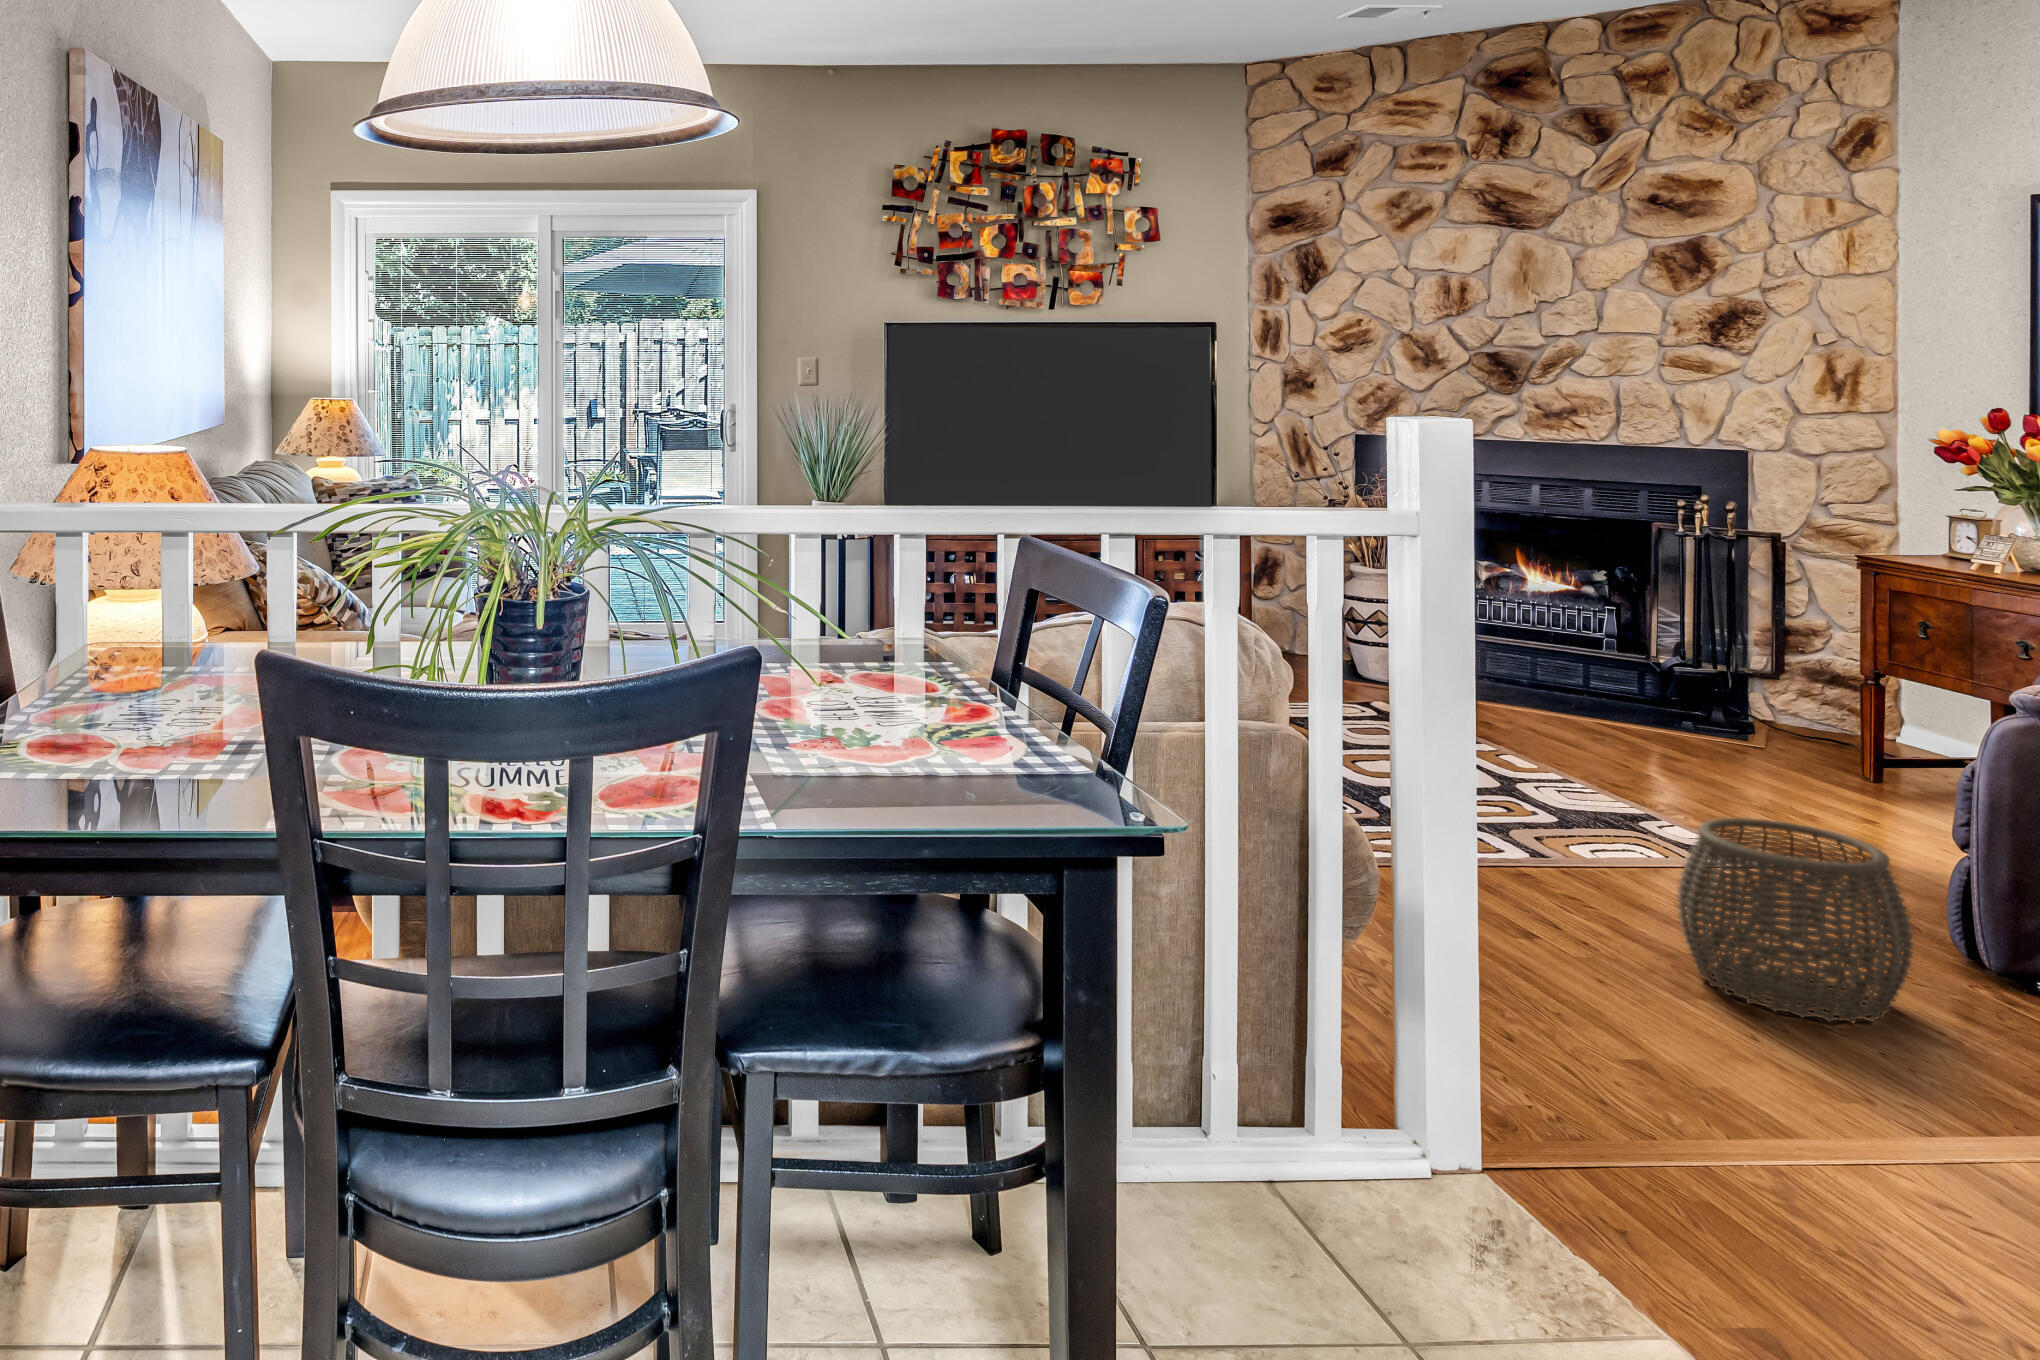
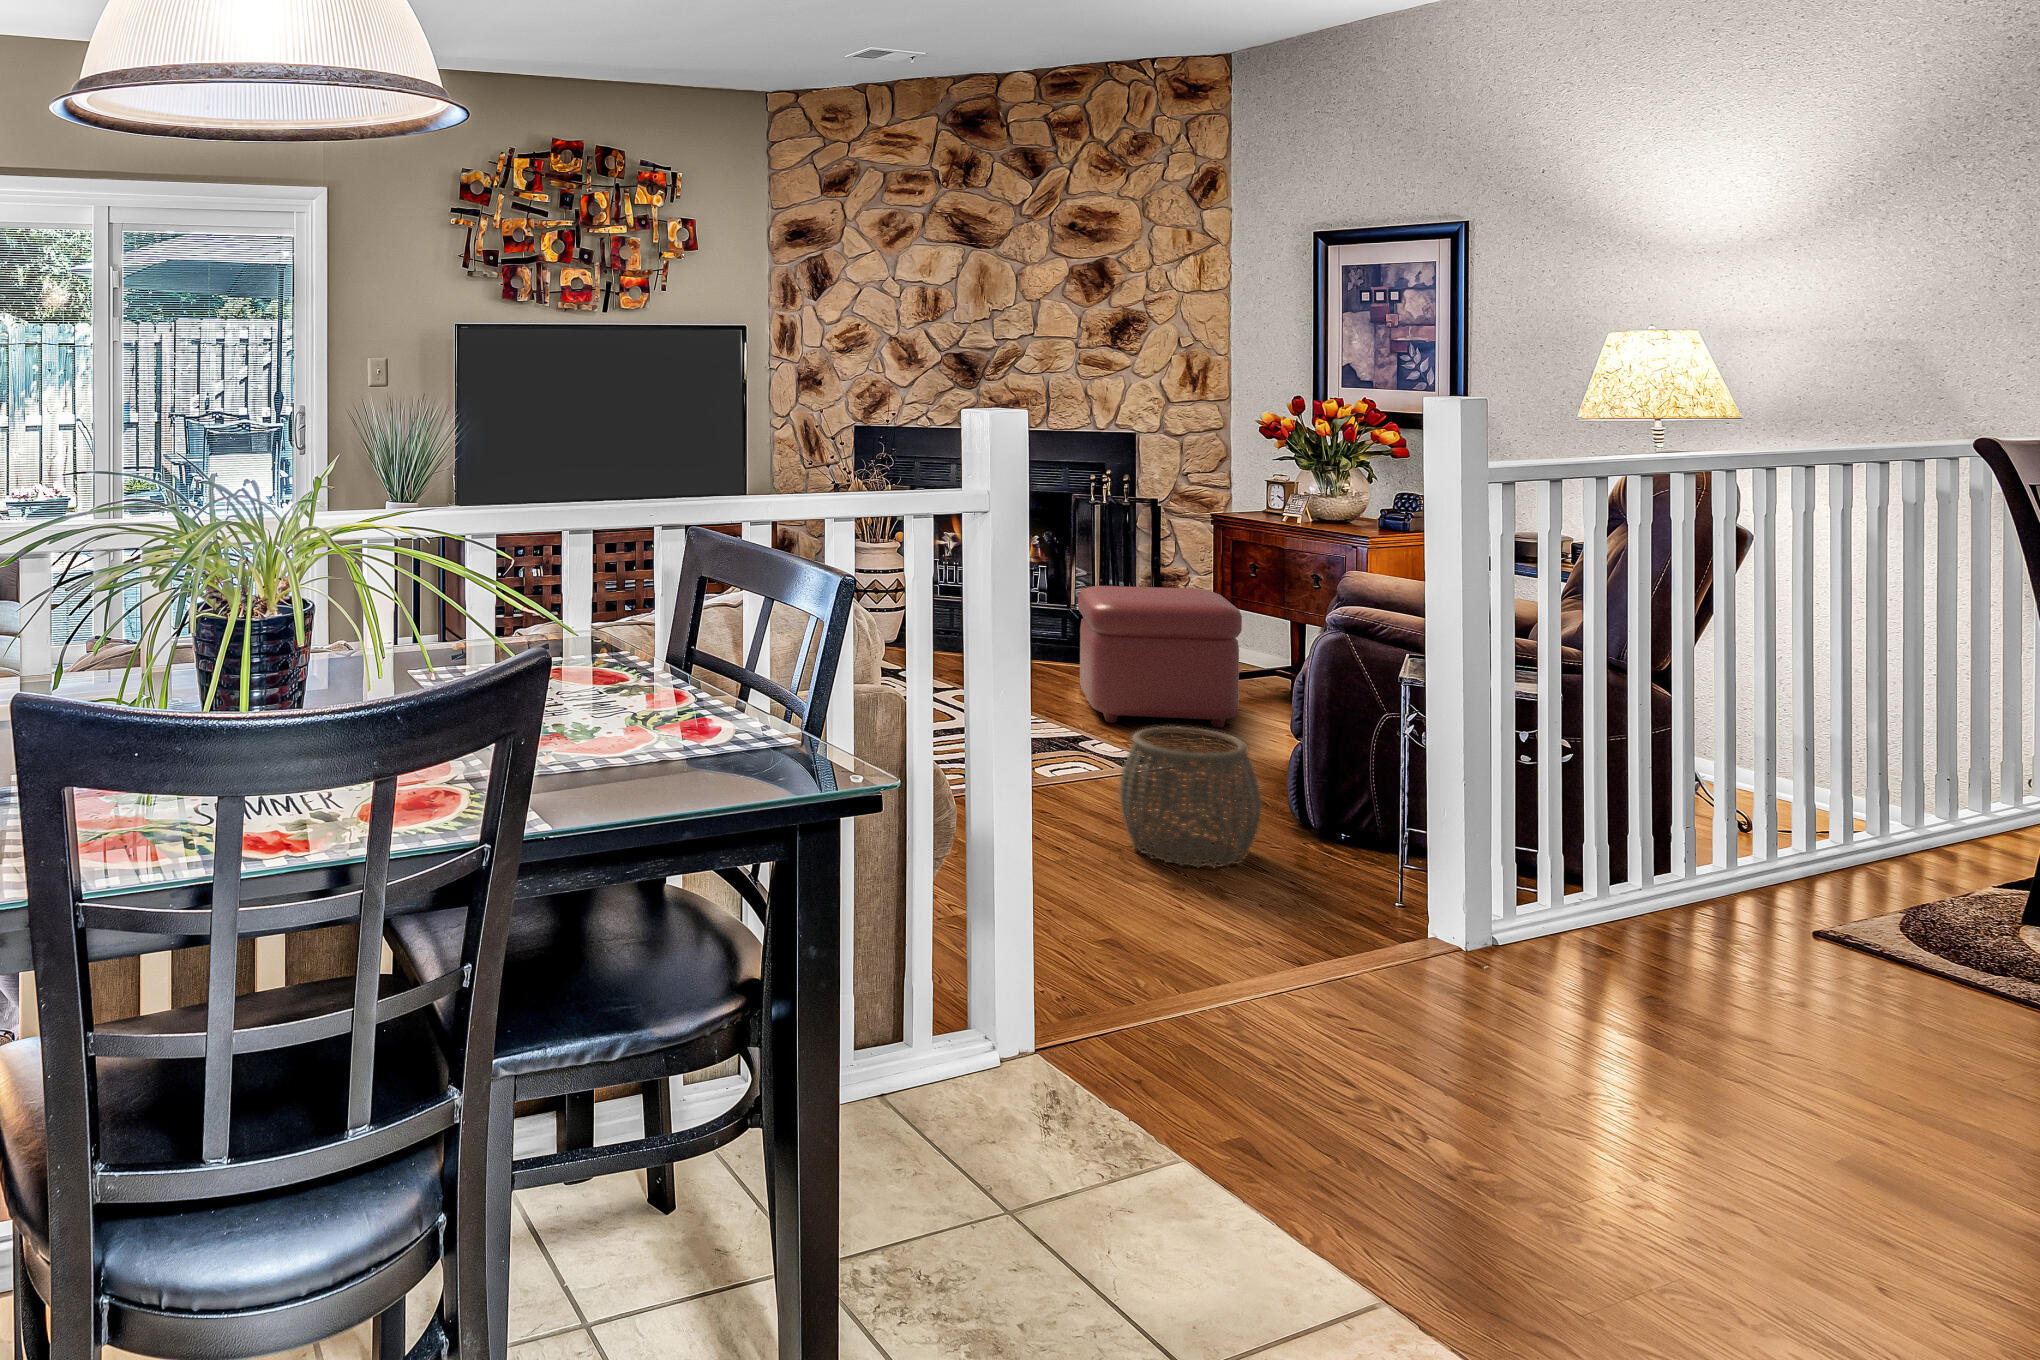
ottoman: none [1648,637,1902,833] -> present [1078,586,1242,728]

